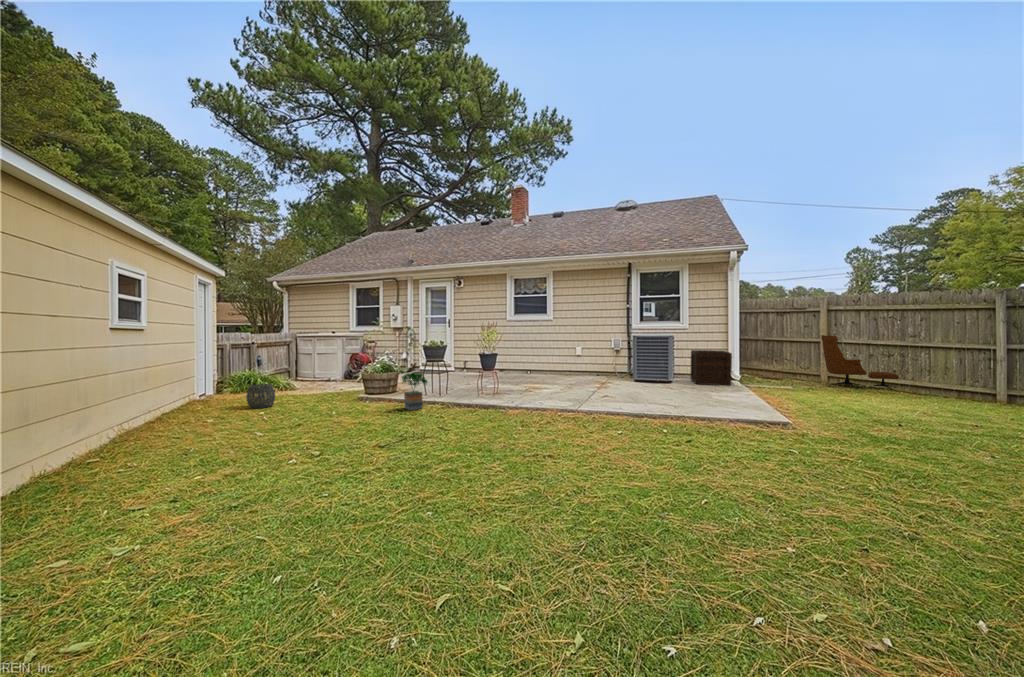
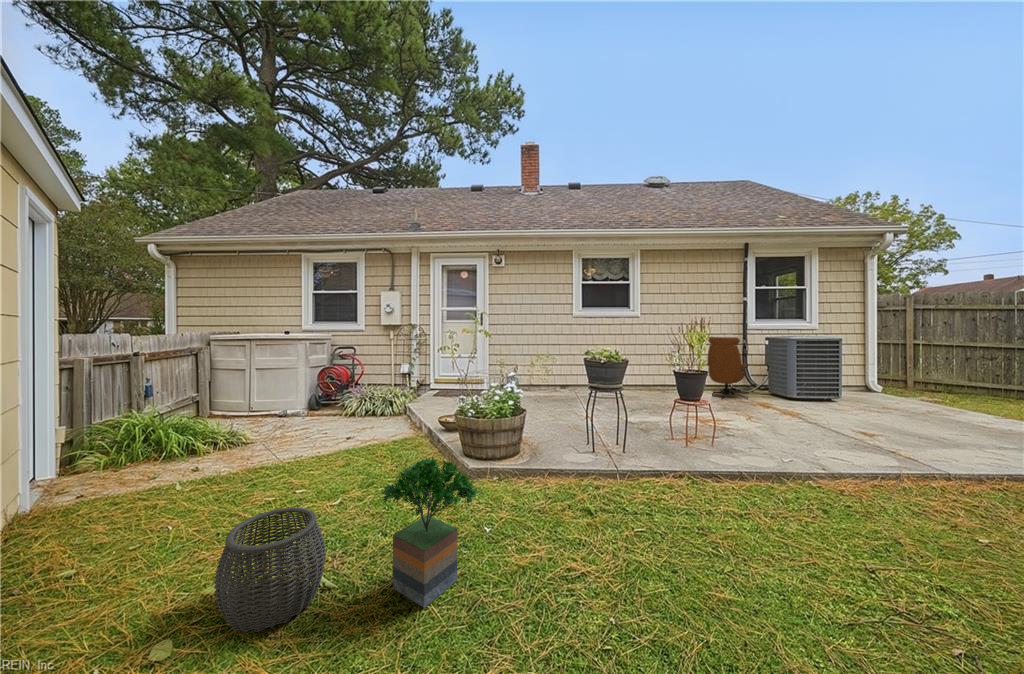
lounge chair: present [821,335,899,389] -> present [707,337,748,399]
wooden crate: present [691,350,732,385] -> none [810,355,884,398]
potted tree: present [402,373,427,410] -> present [381,458,479,608]

